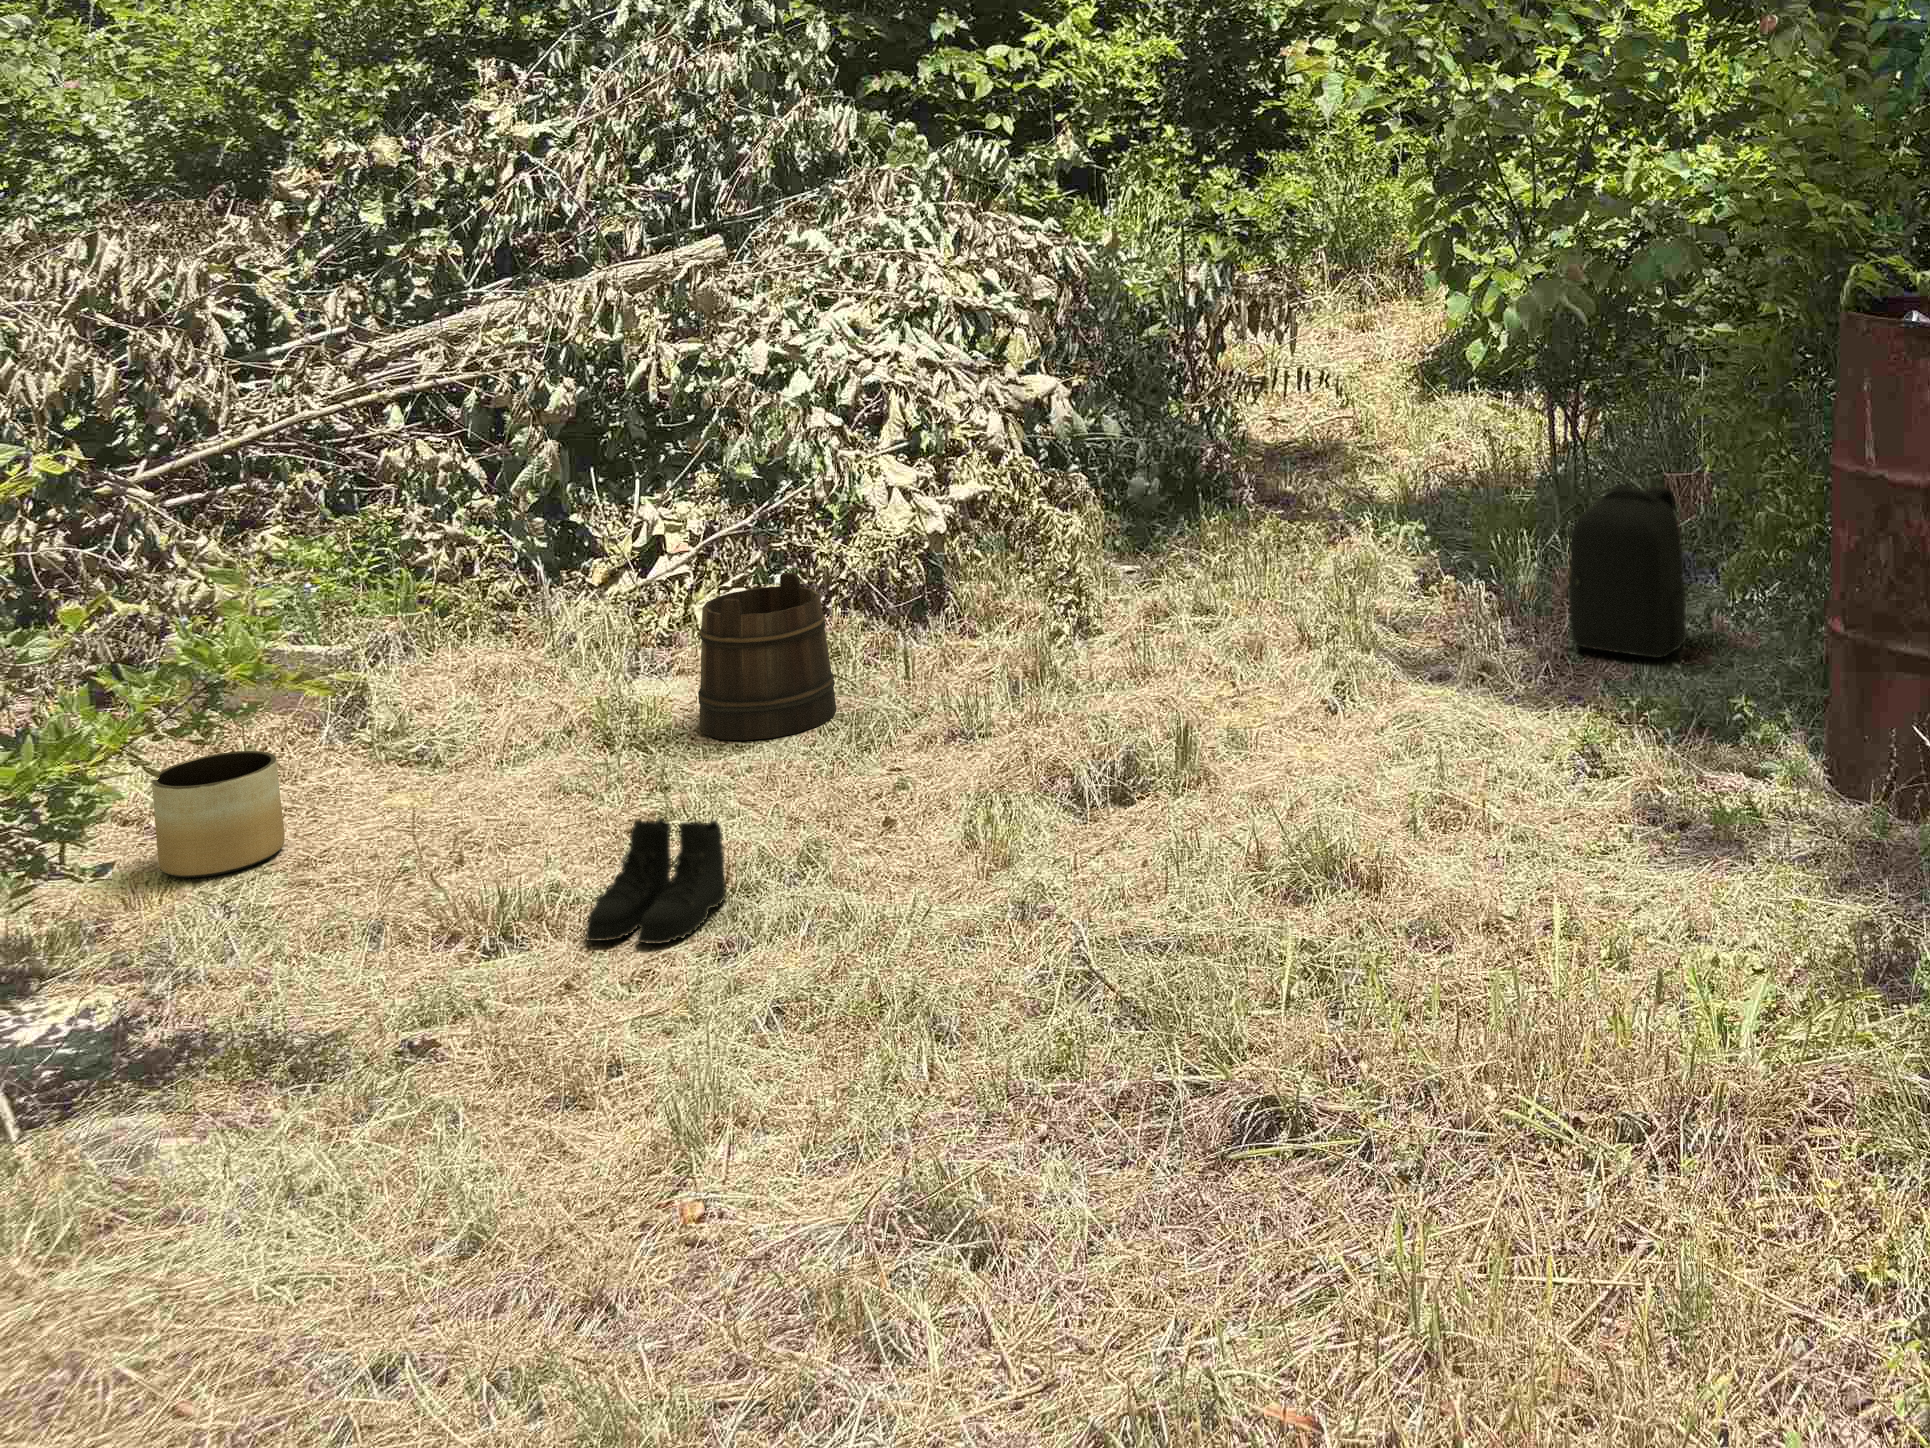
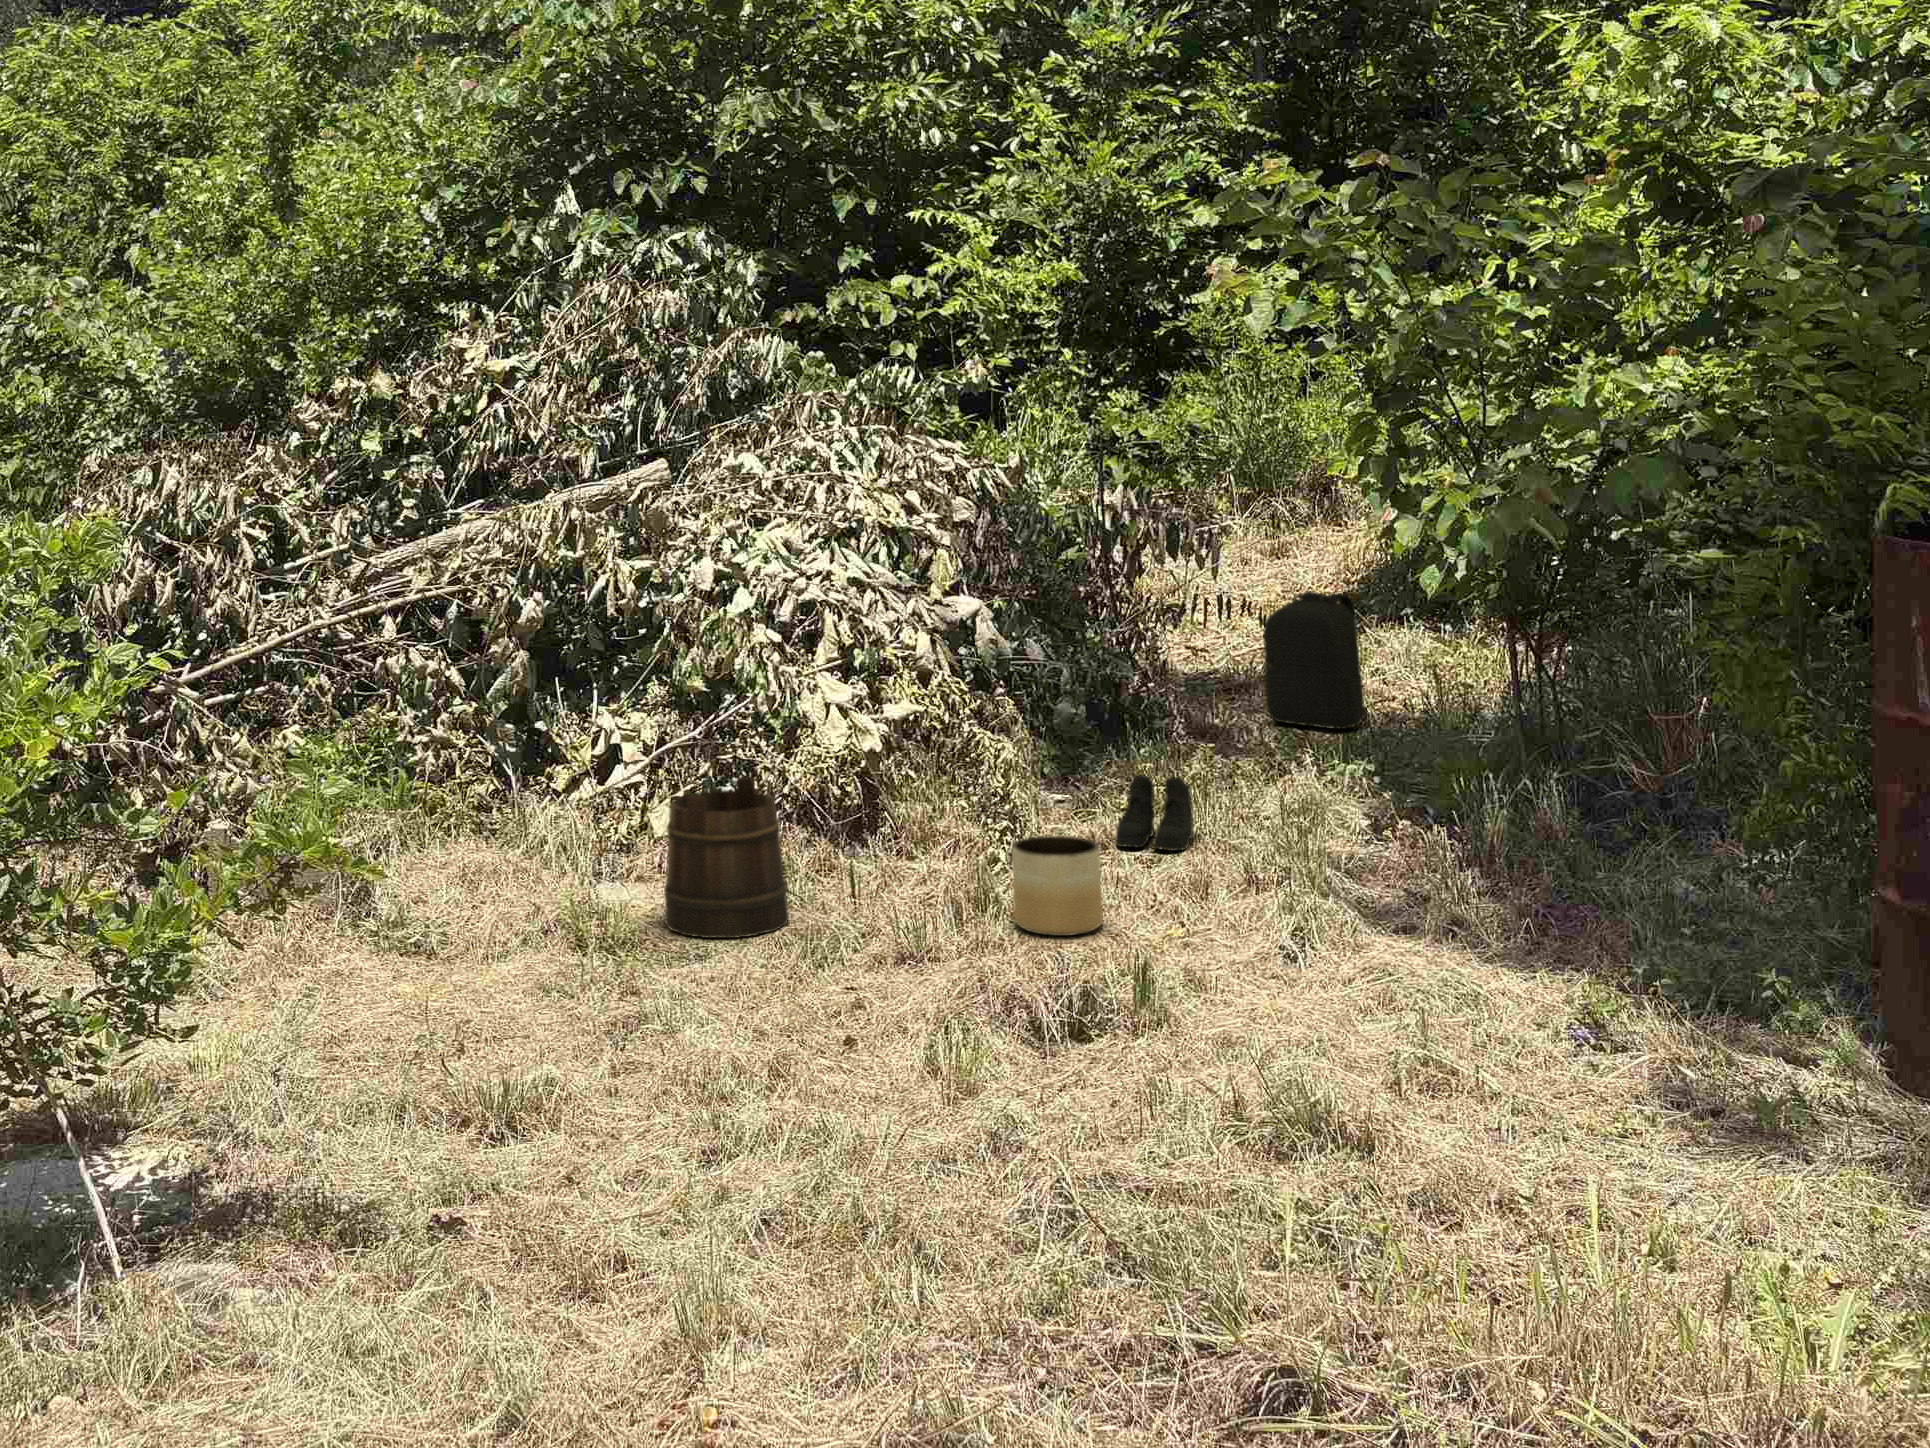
backpack: present [1568,483,1687,658] -> present [1263,591,1366,729]
planter: present [152,751,285,878] -> present [1012,835,1103,936]
boots: present [586,818,726,944] -> present [1115,775,1193,851]

